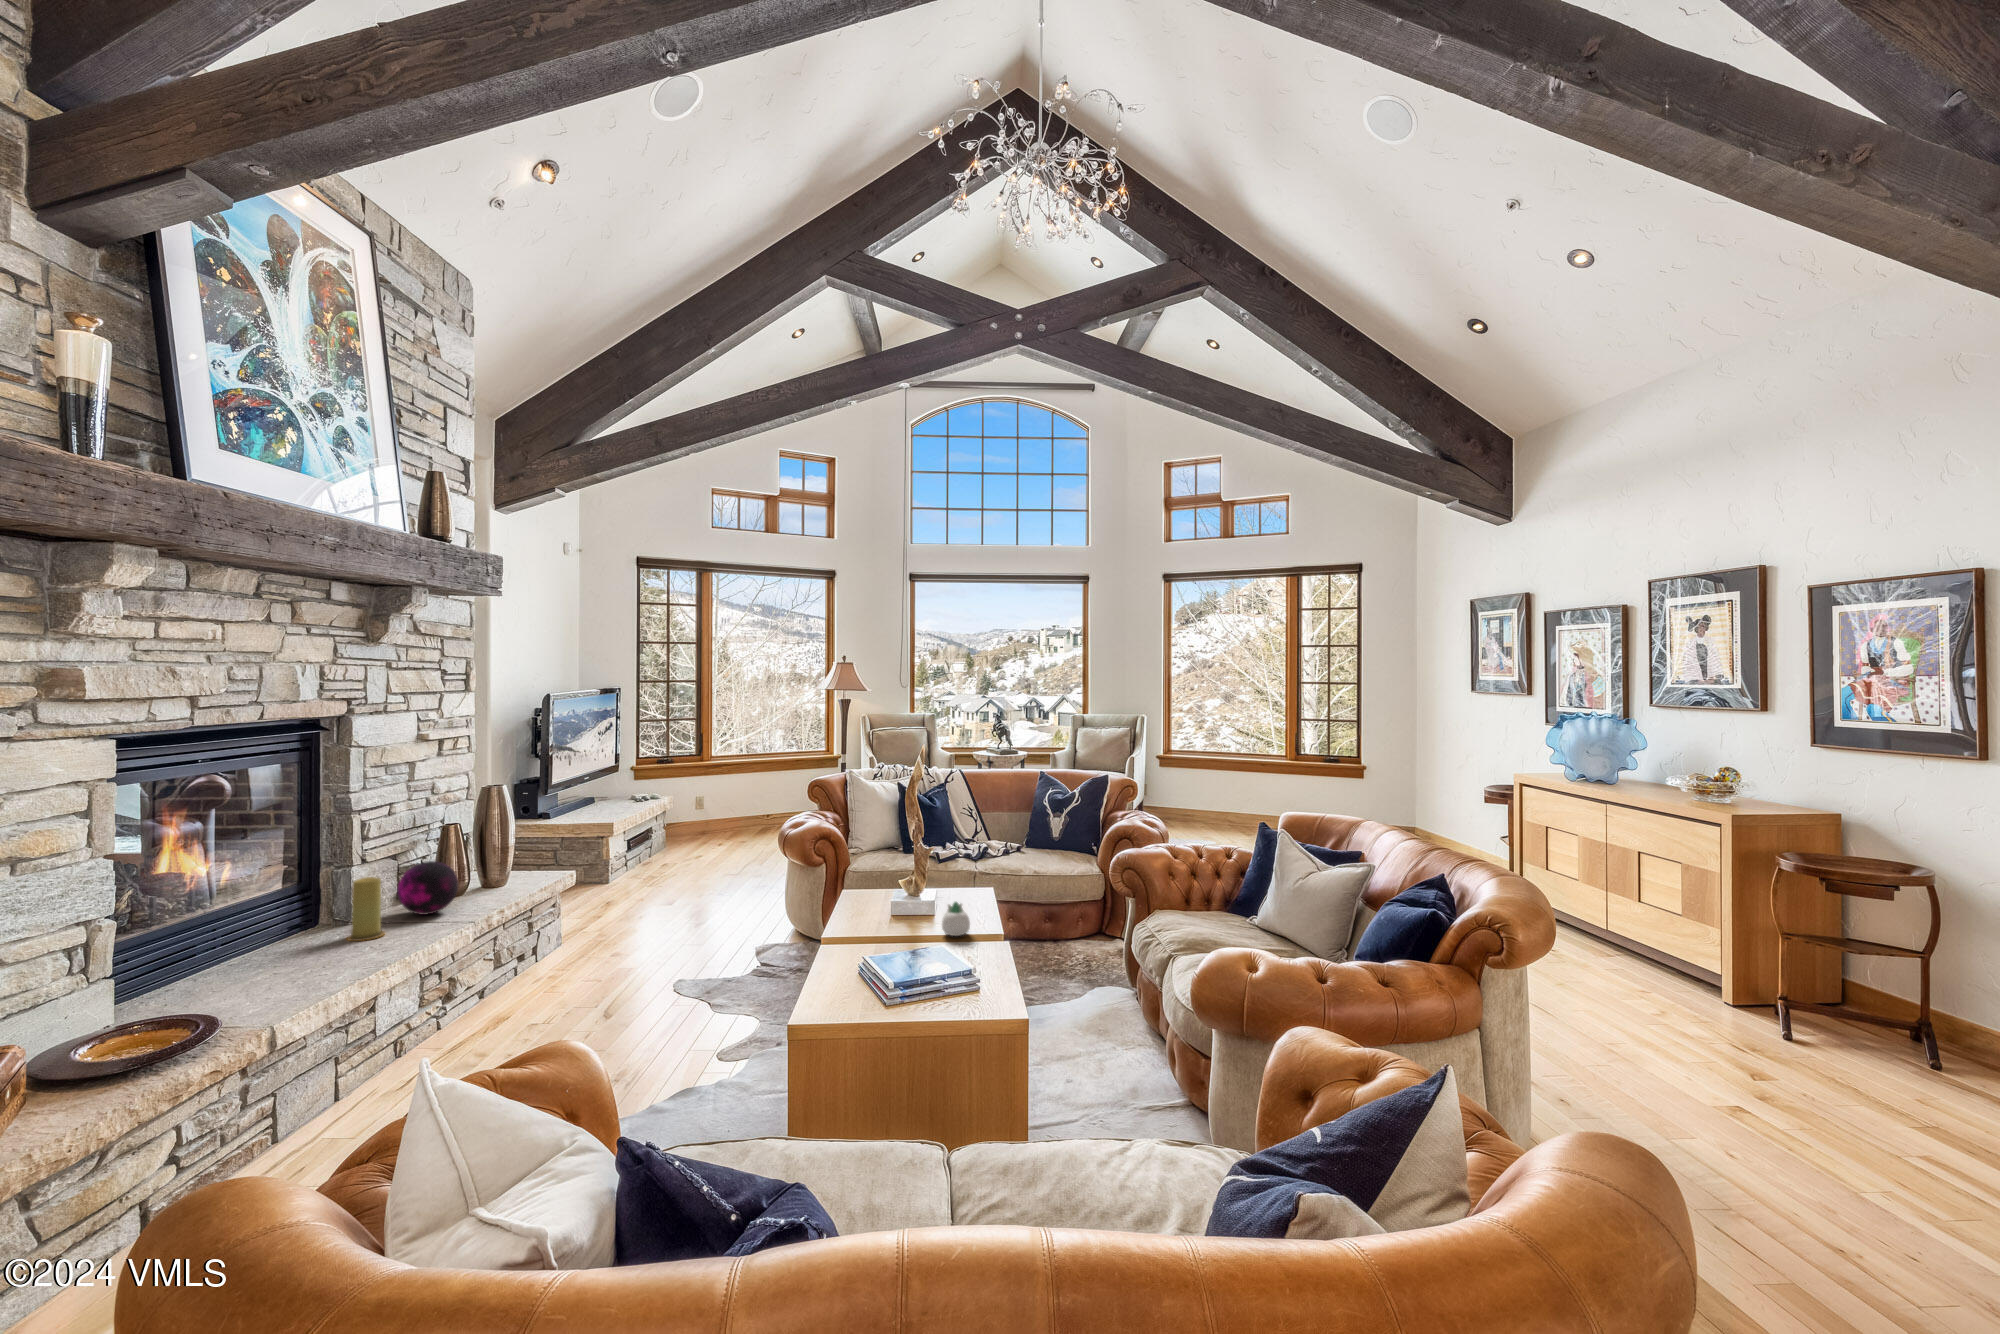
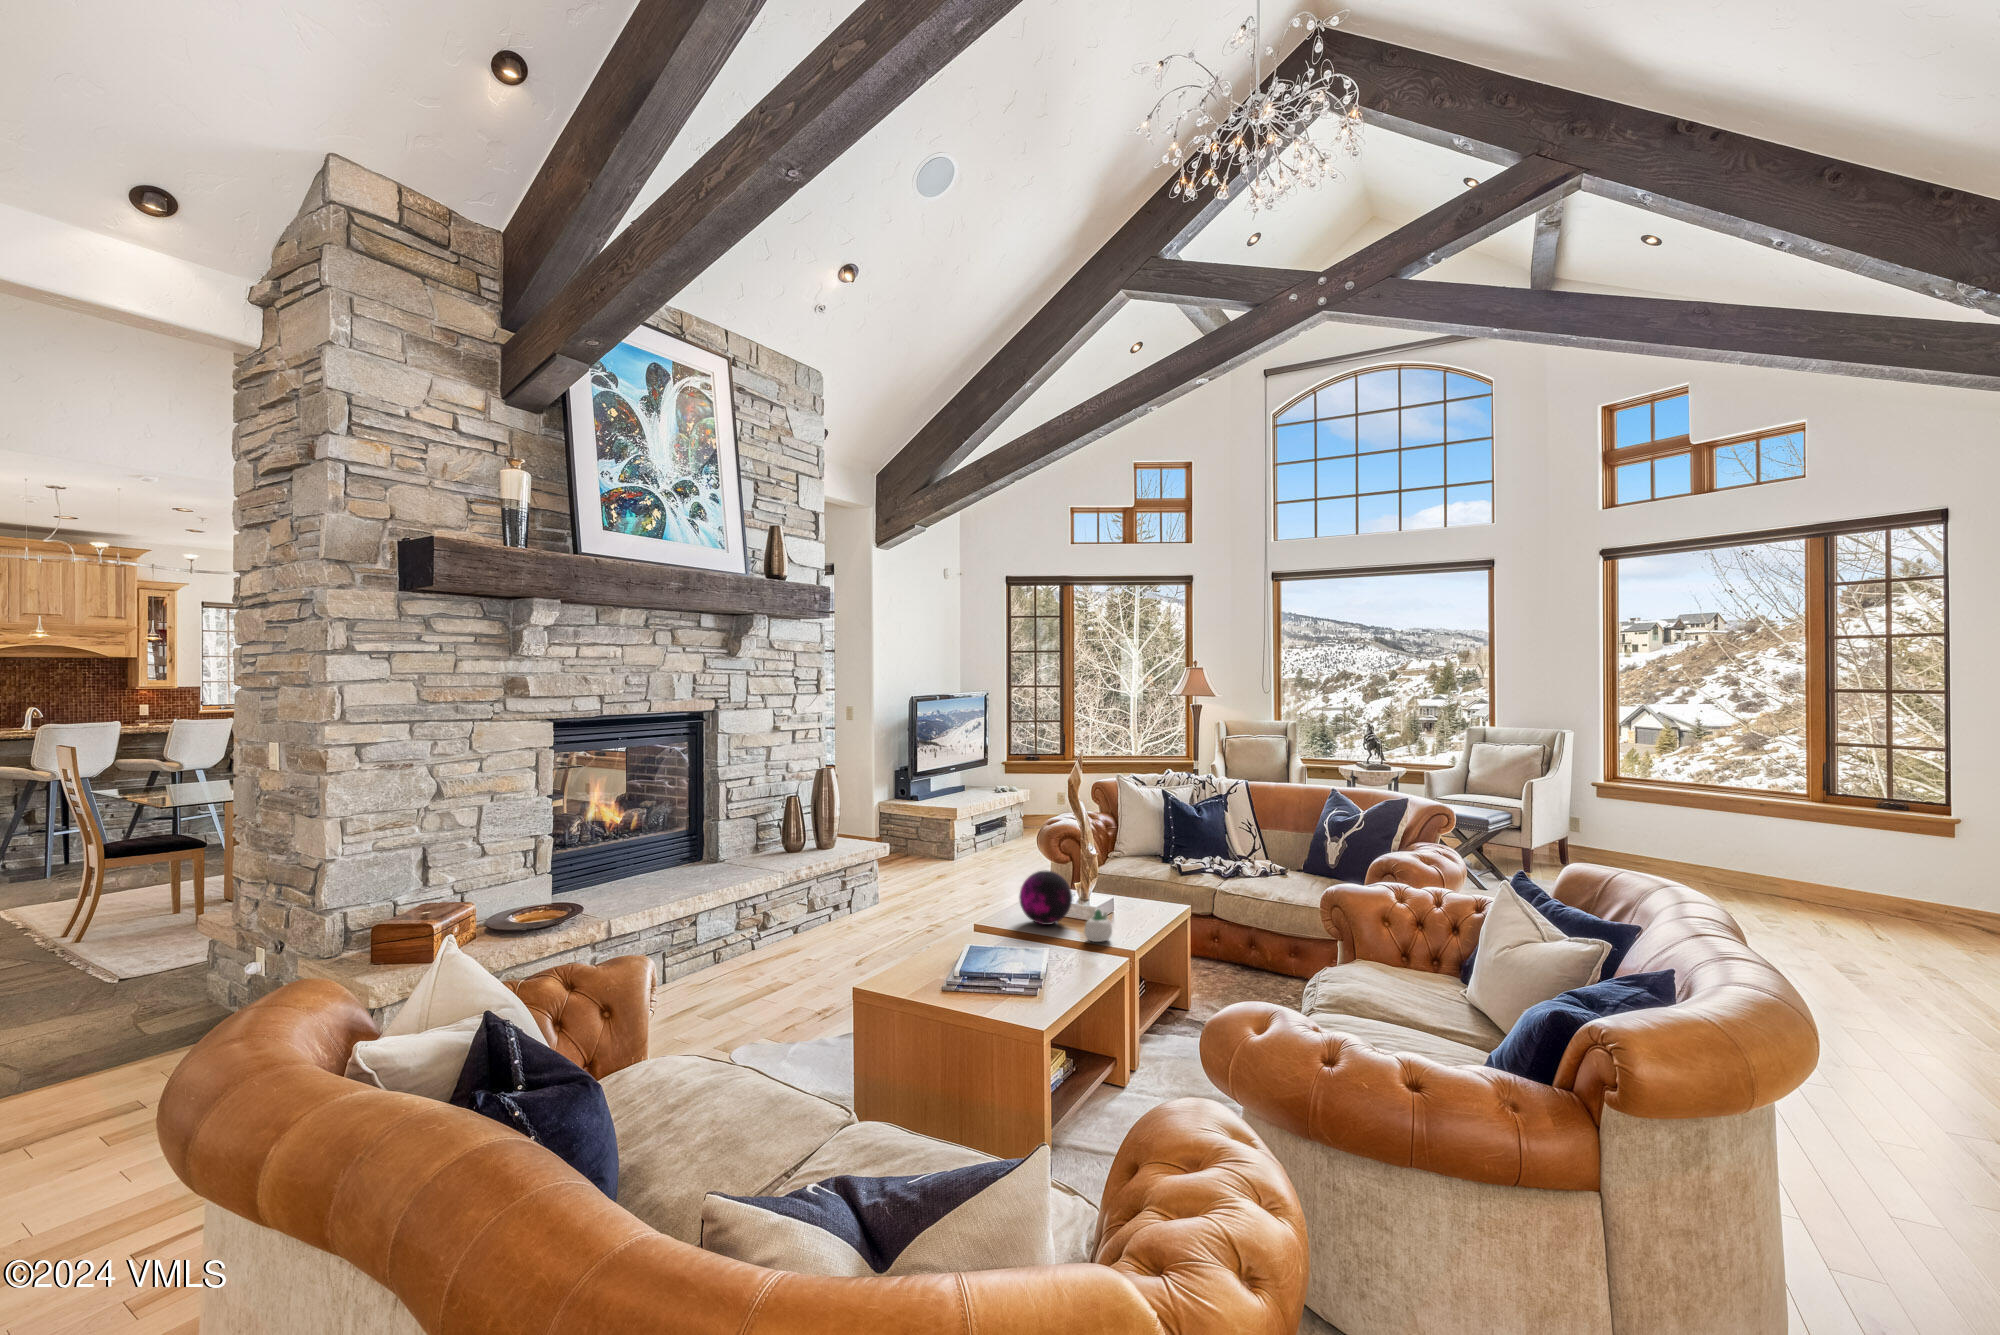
decorative orb: present [397,861,459,914] -> present [1019,870,1072,925]
candle: present [346,877,385,941] -> none [701,829,726,874]

